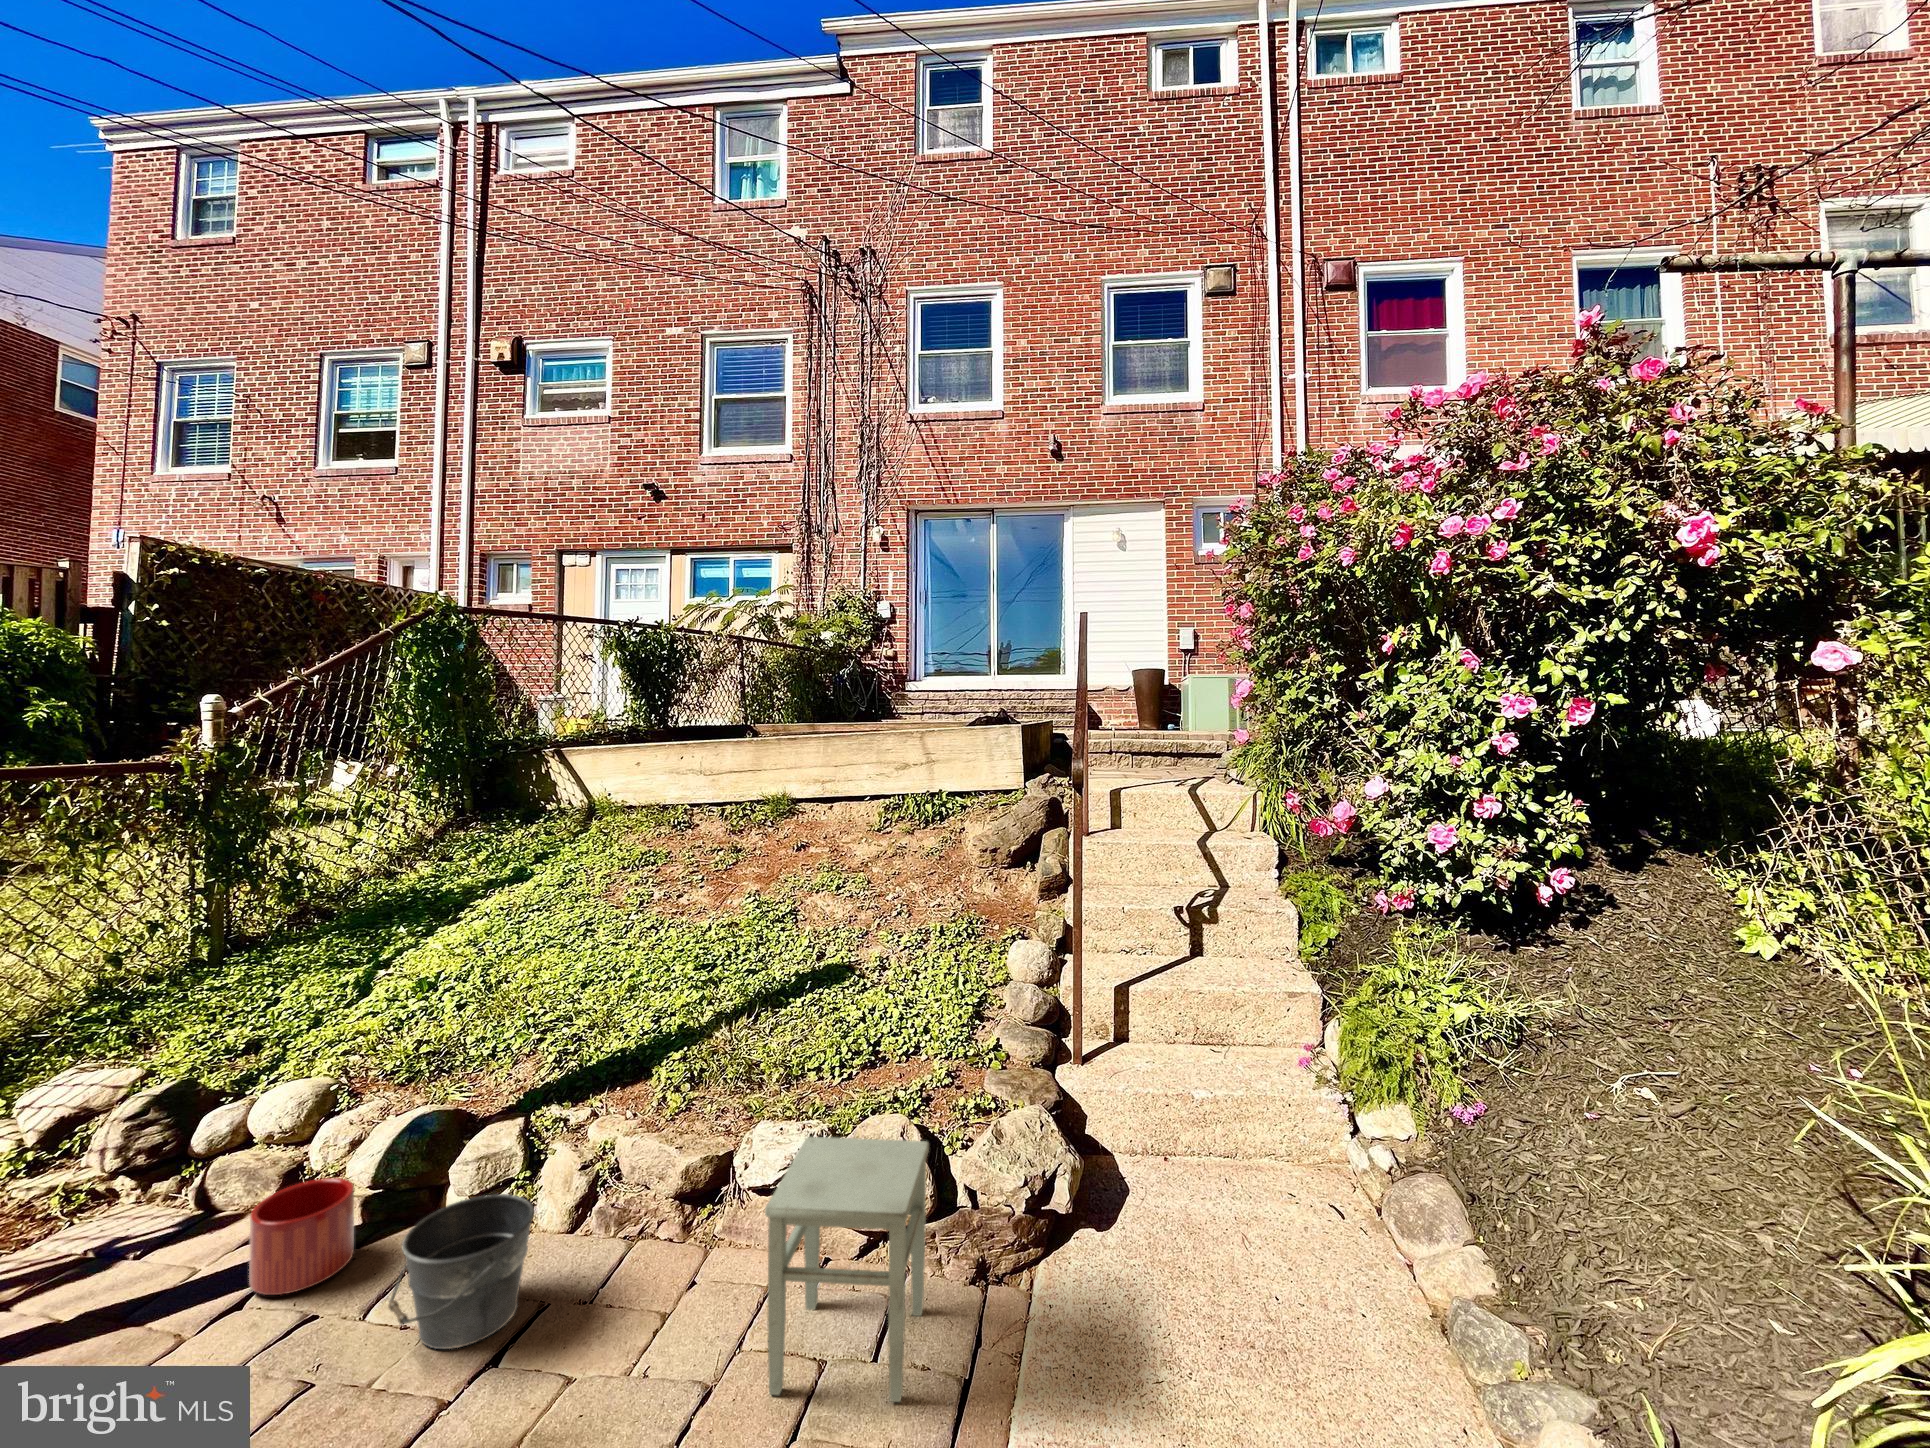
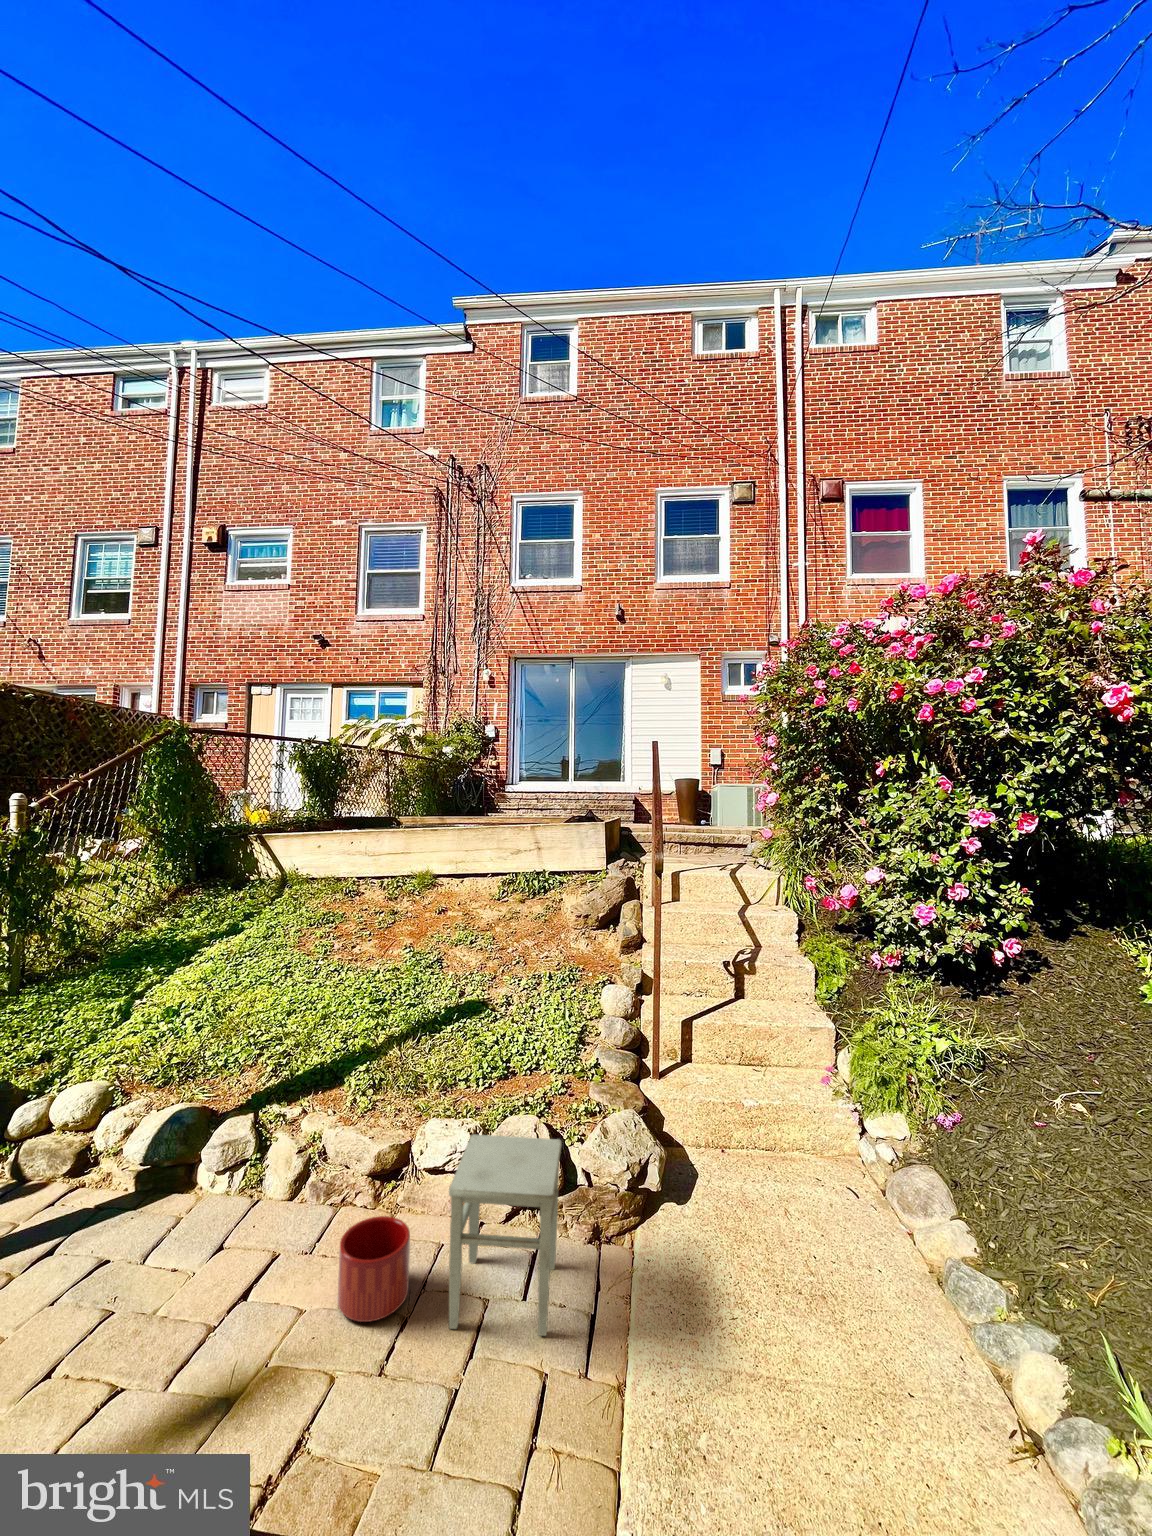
planter: present [249,1178,354,1295] -> present [338,1216,410,1322]
bucket: present [388,1194,535,1349] -> none [166,1173,270,1289]

